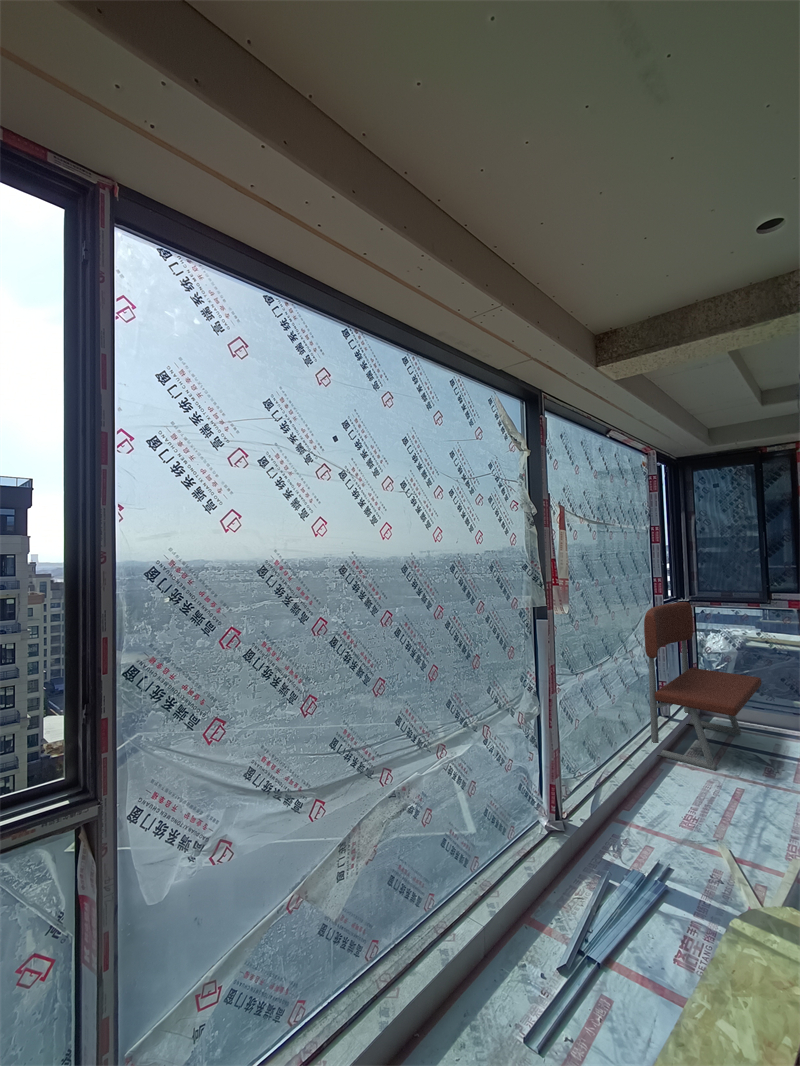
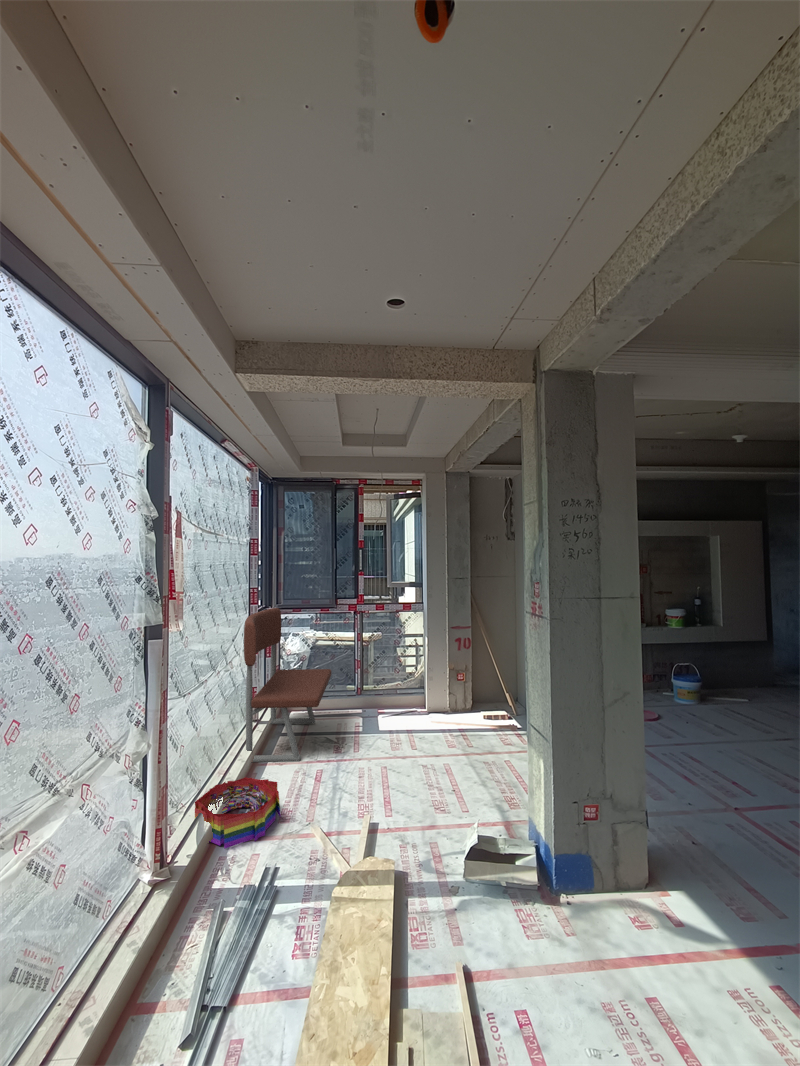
storage bin: none [592,764,682,833] -> present [195,777,281,848]

